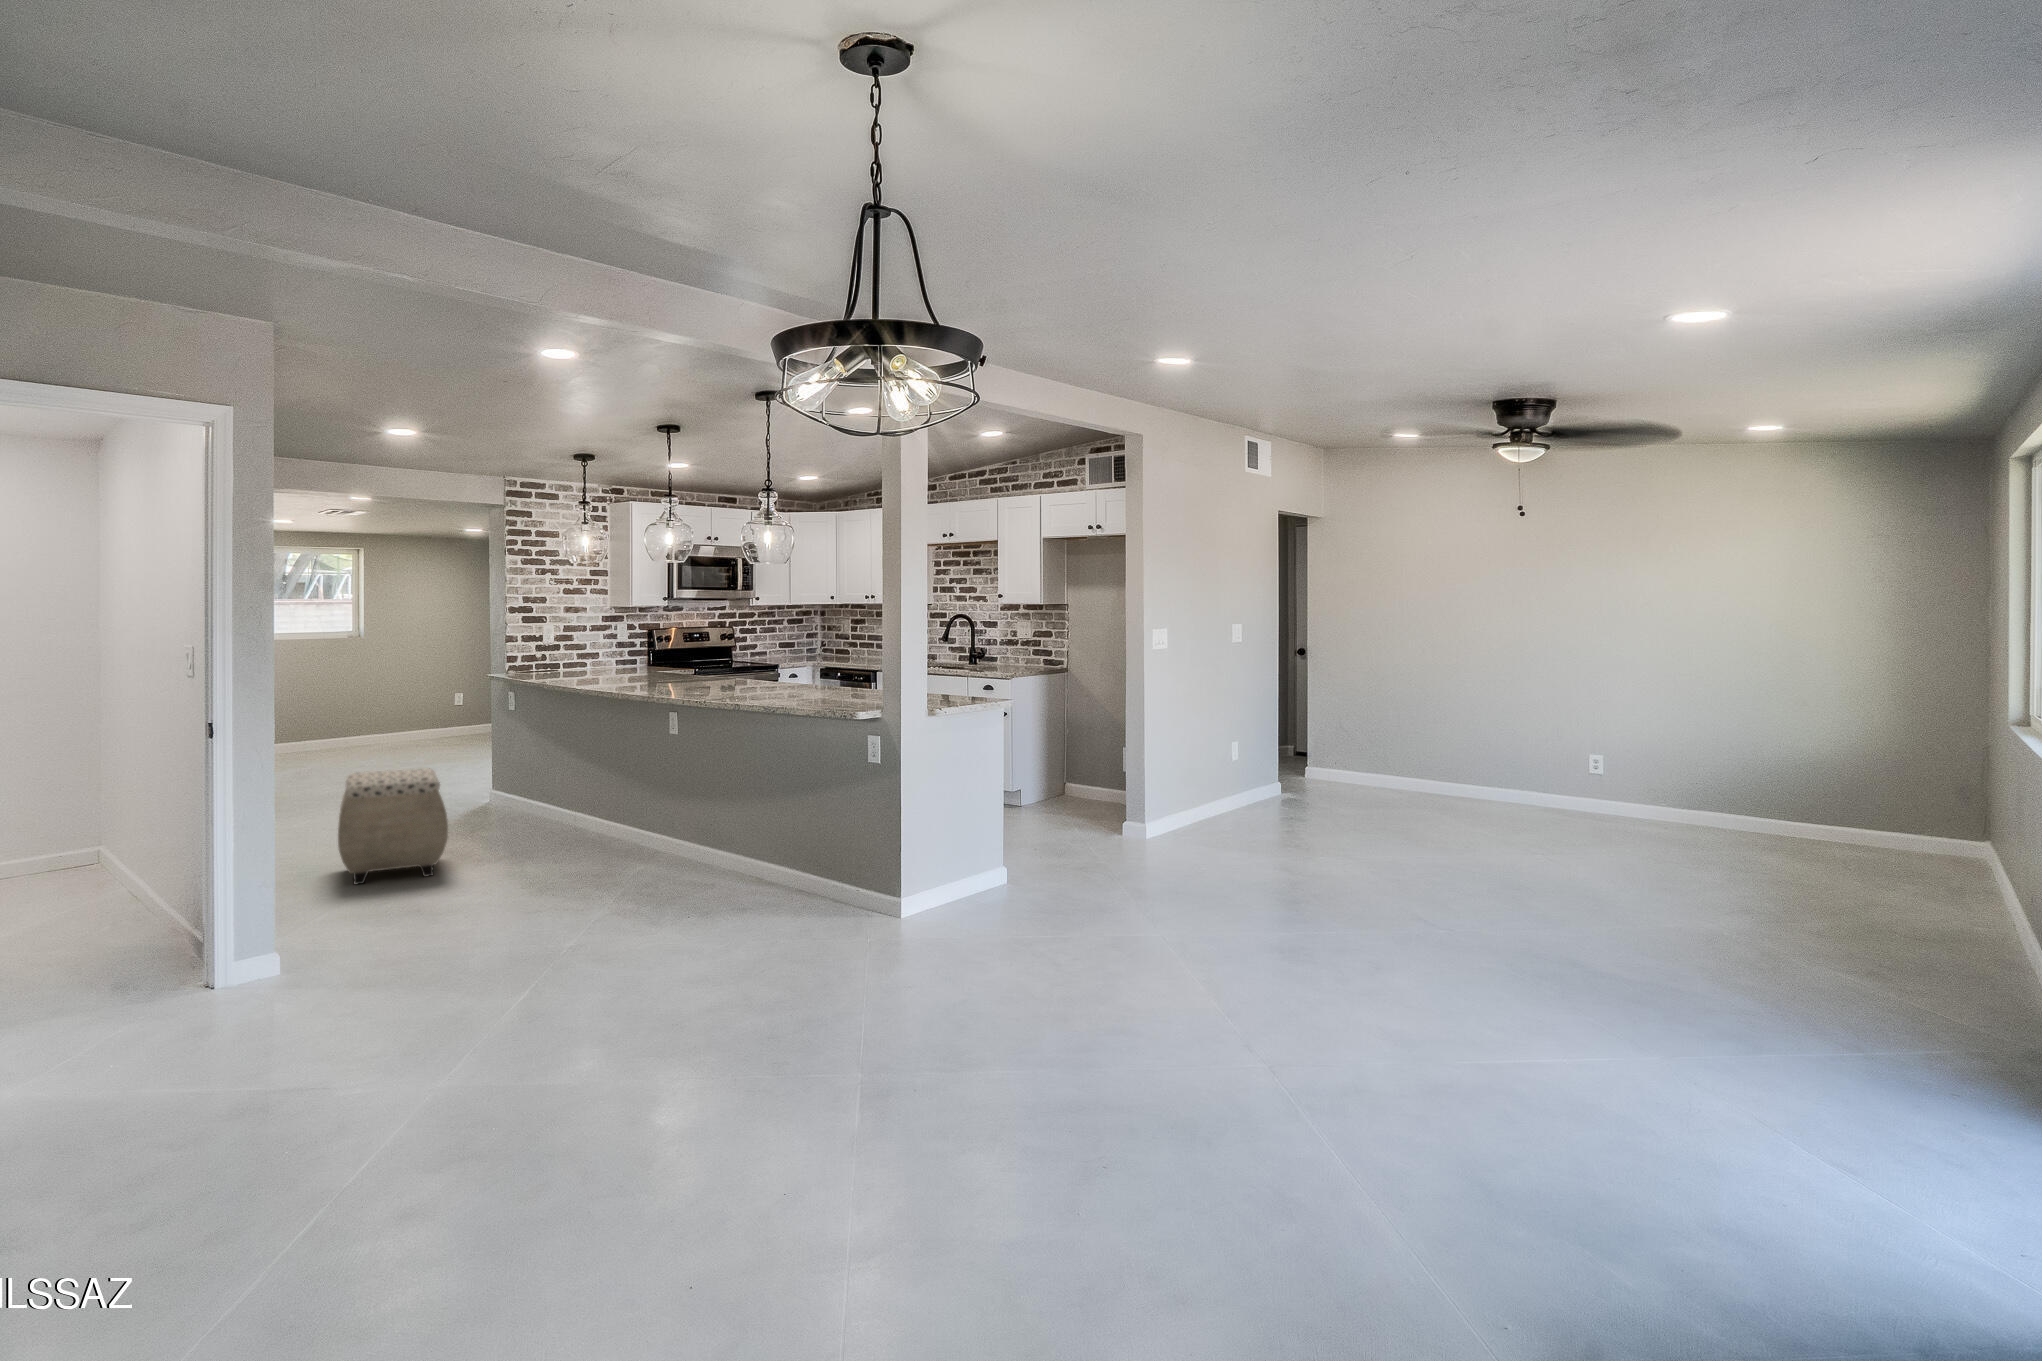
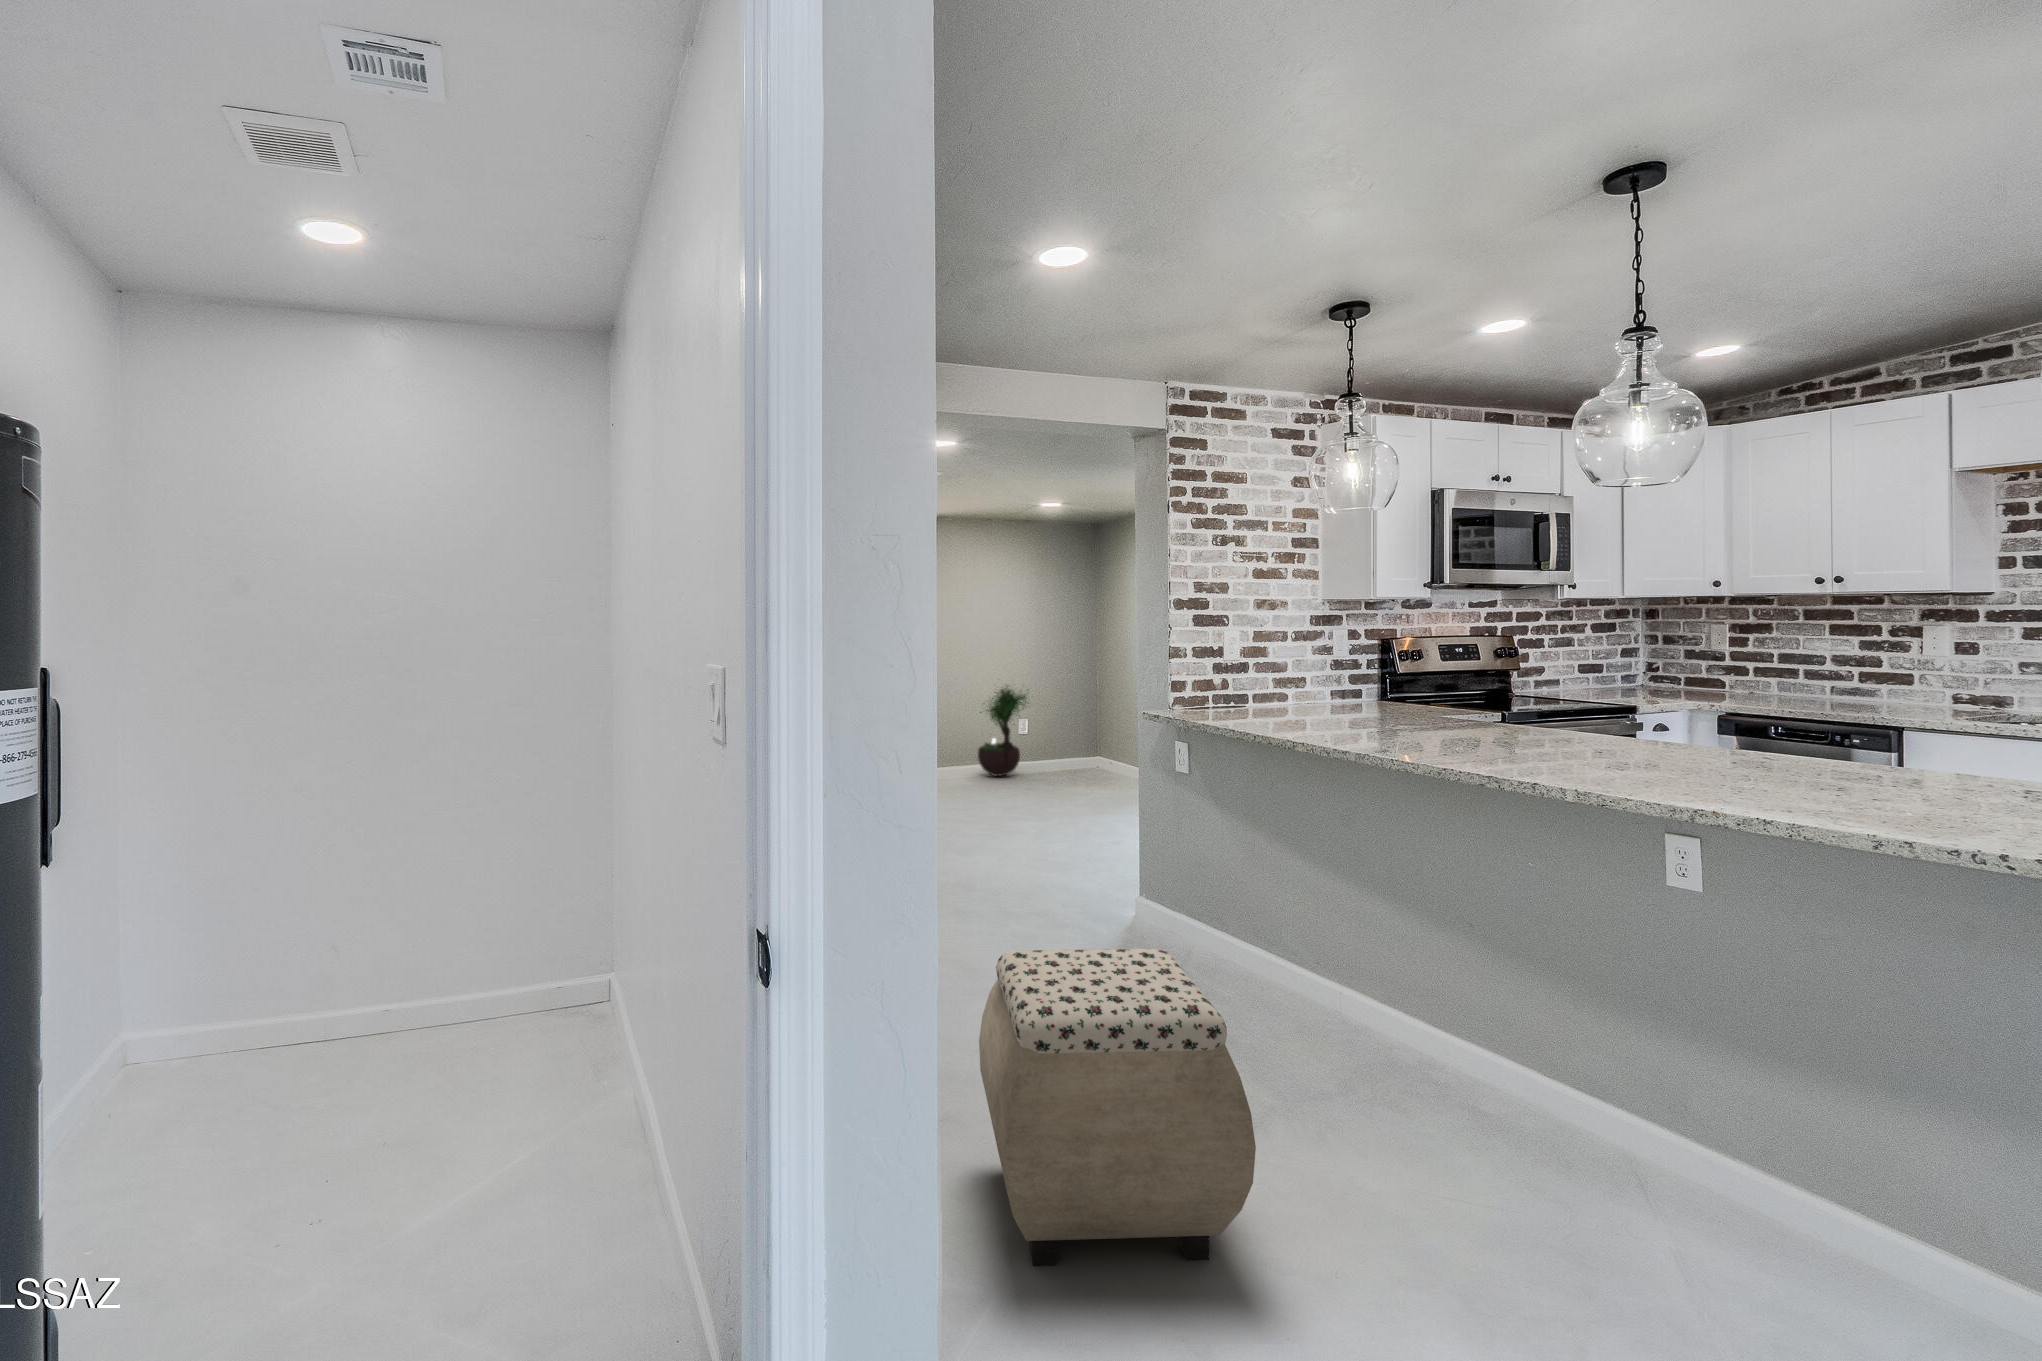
potted tree: none [410,661,458,739] -> present [978,687,1028,776]

